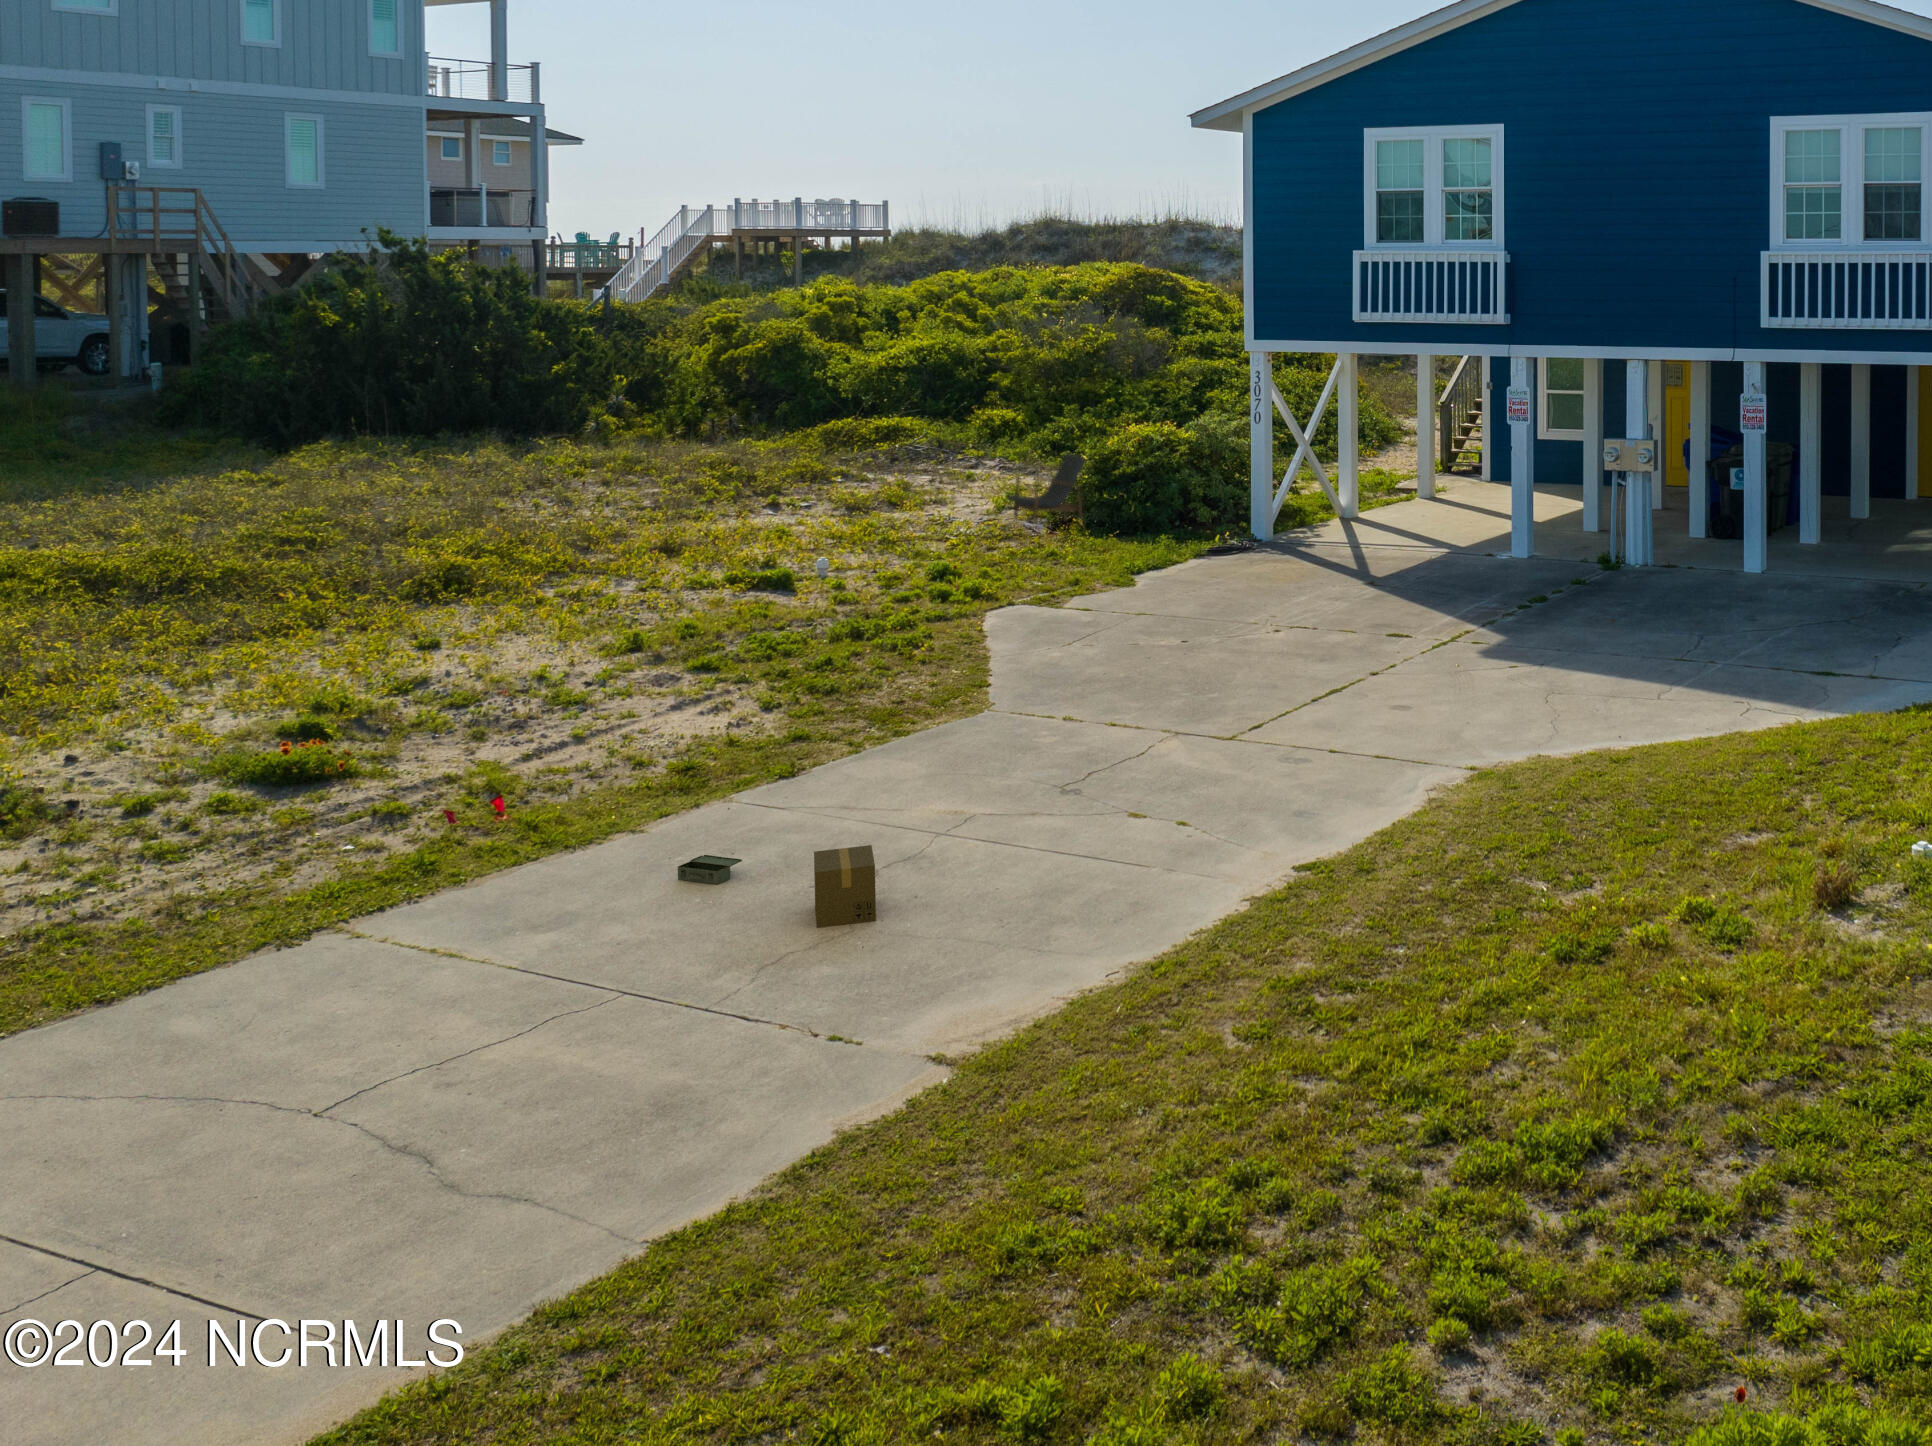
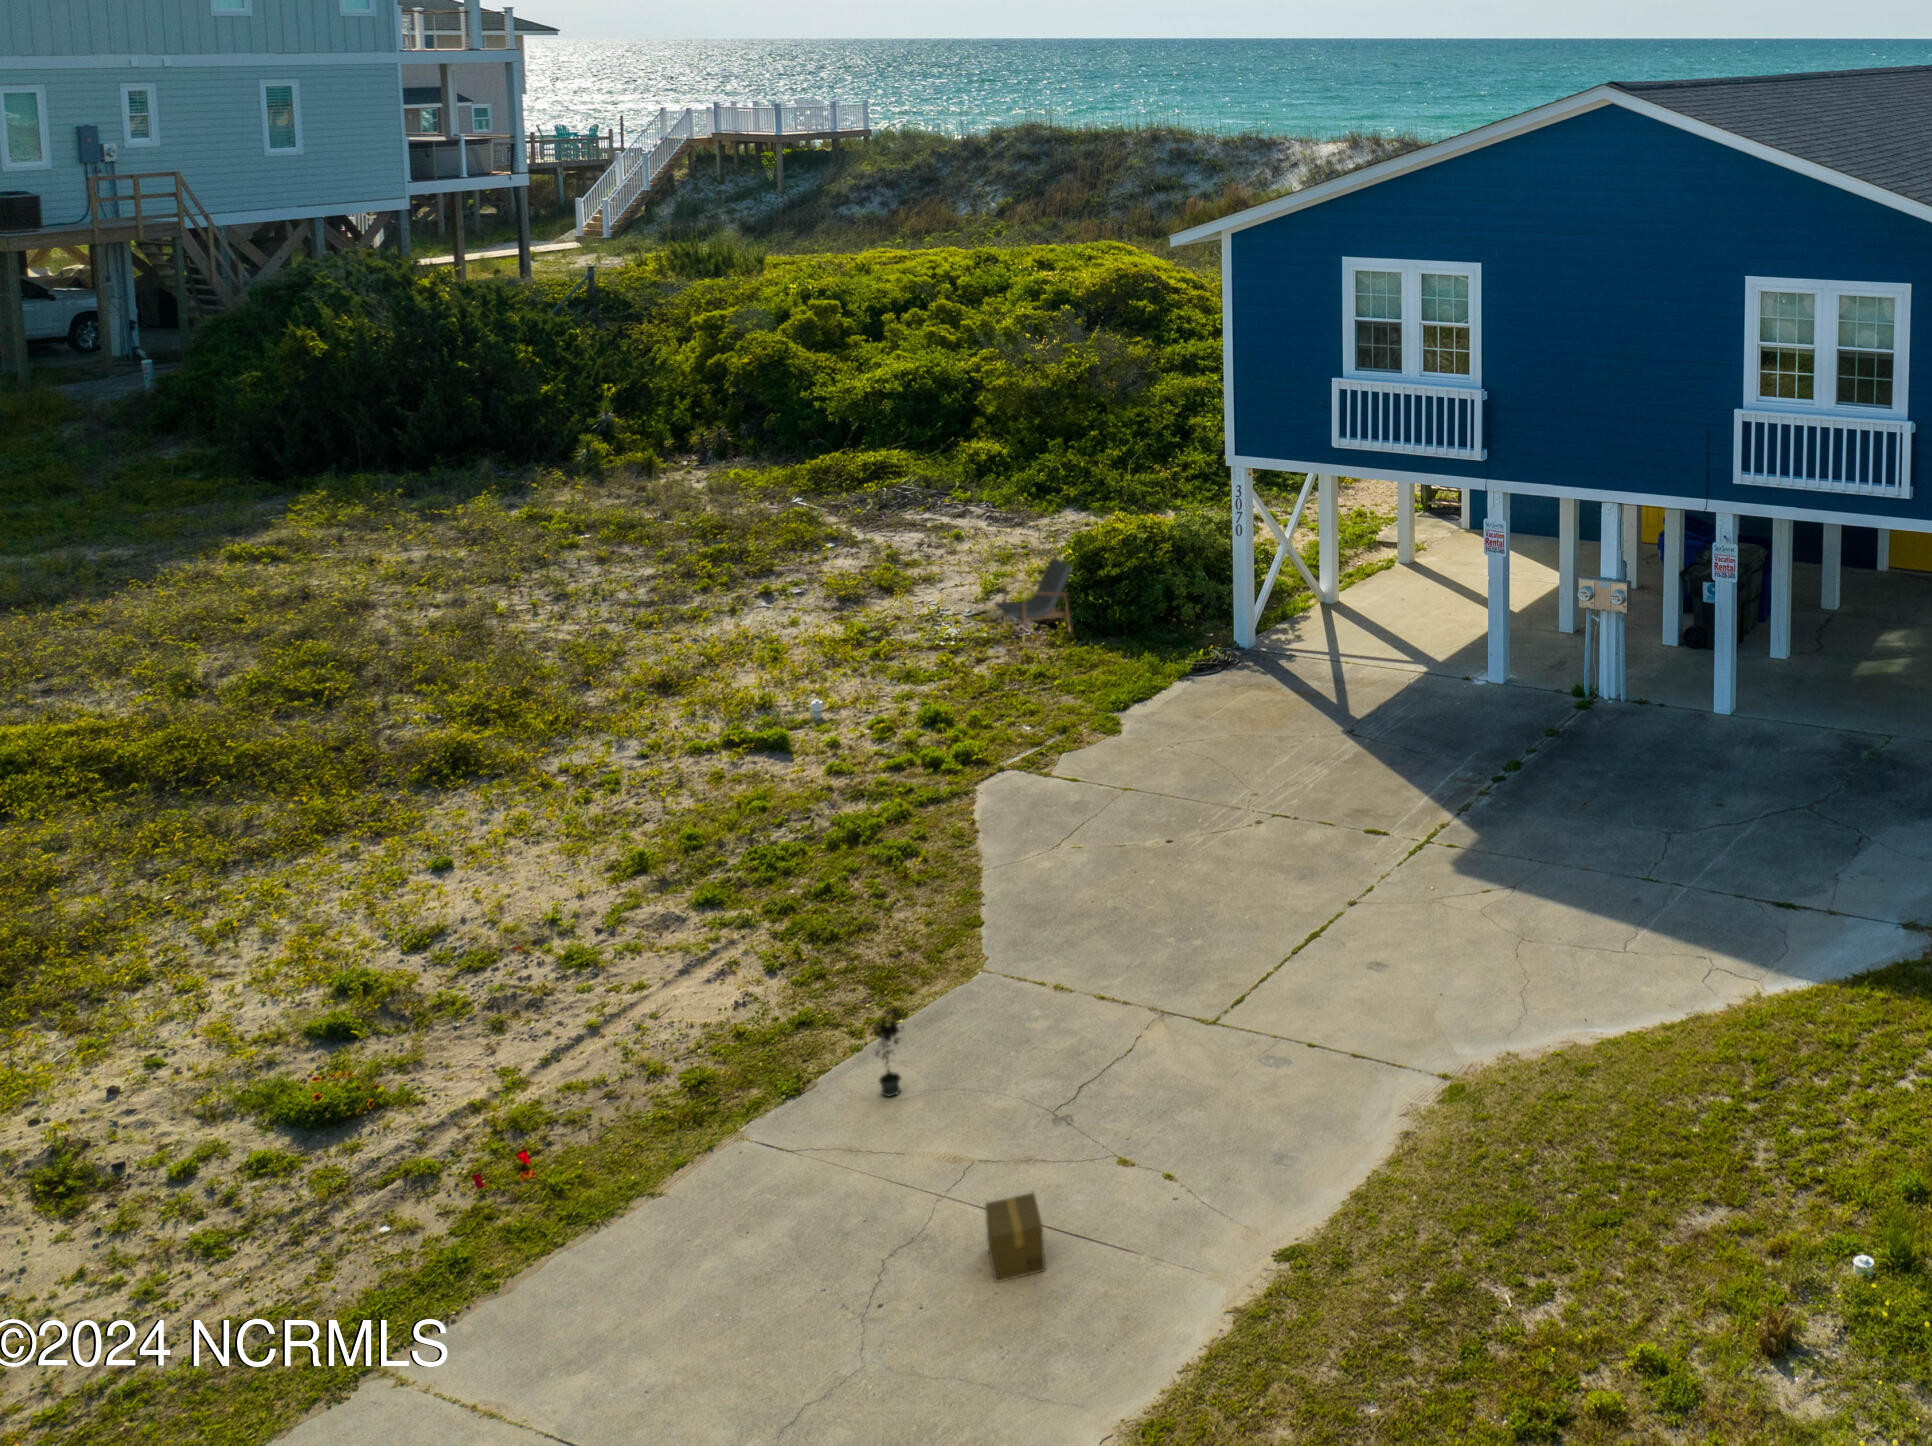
potted plant: none [866,685,909,782] -> present [872,1007,905,1097]
cardboard box: present [814,845,876,928] -> present [985,1193,1045,1282]
toolbox: present [678,855,742,884] -> none [697,1245,757,1285]

